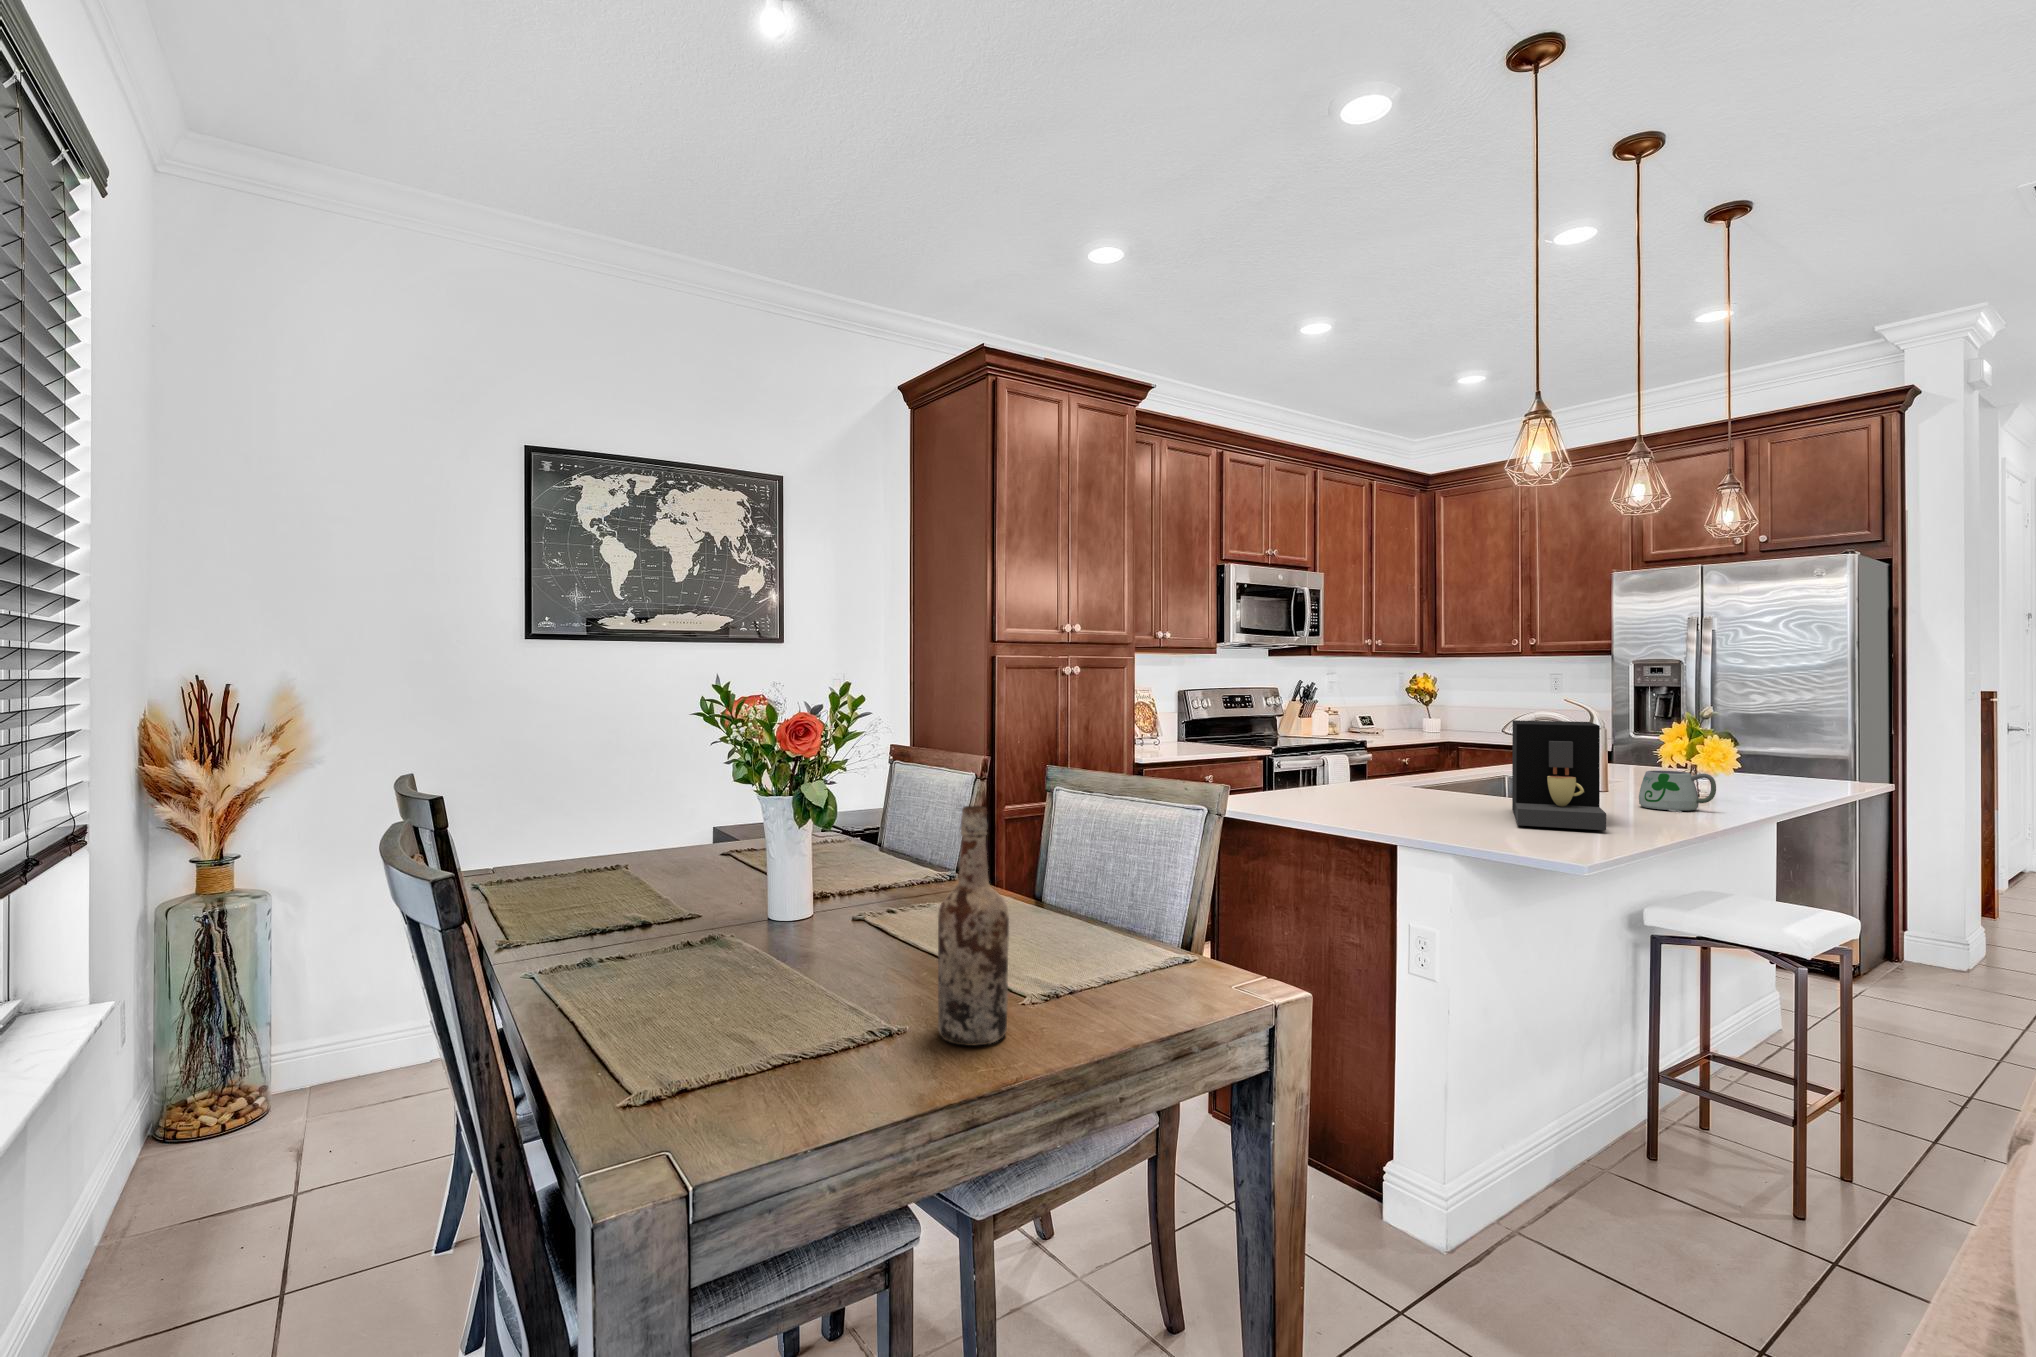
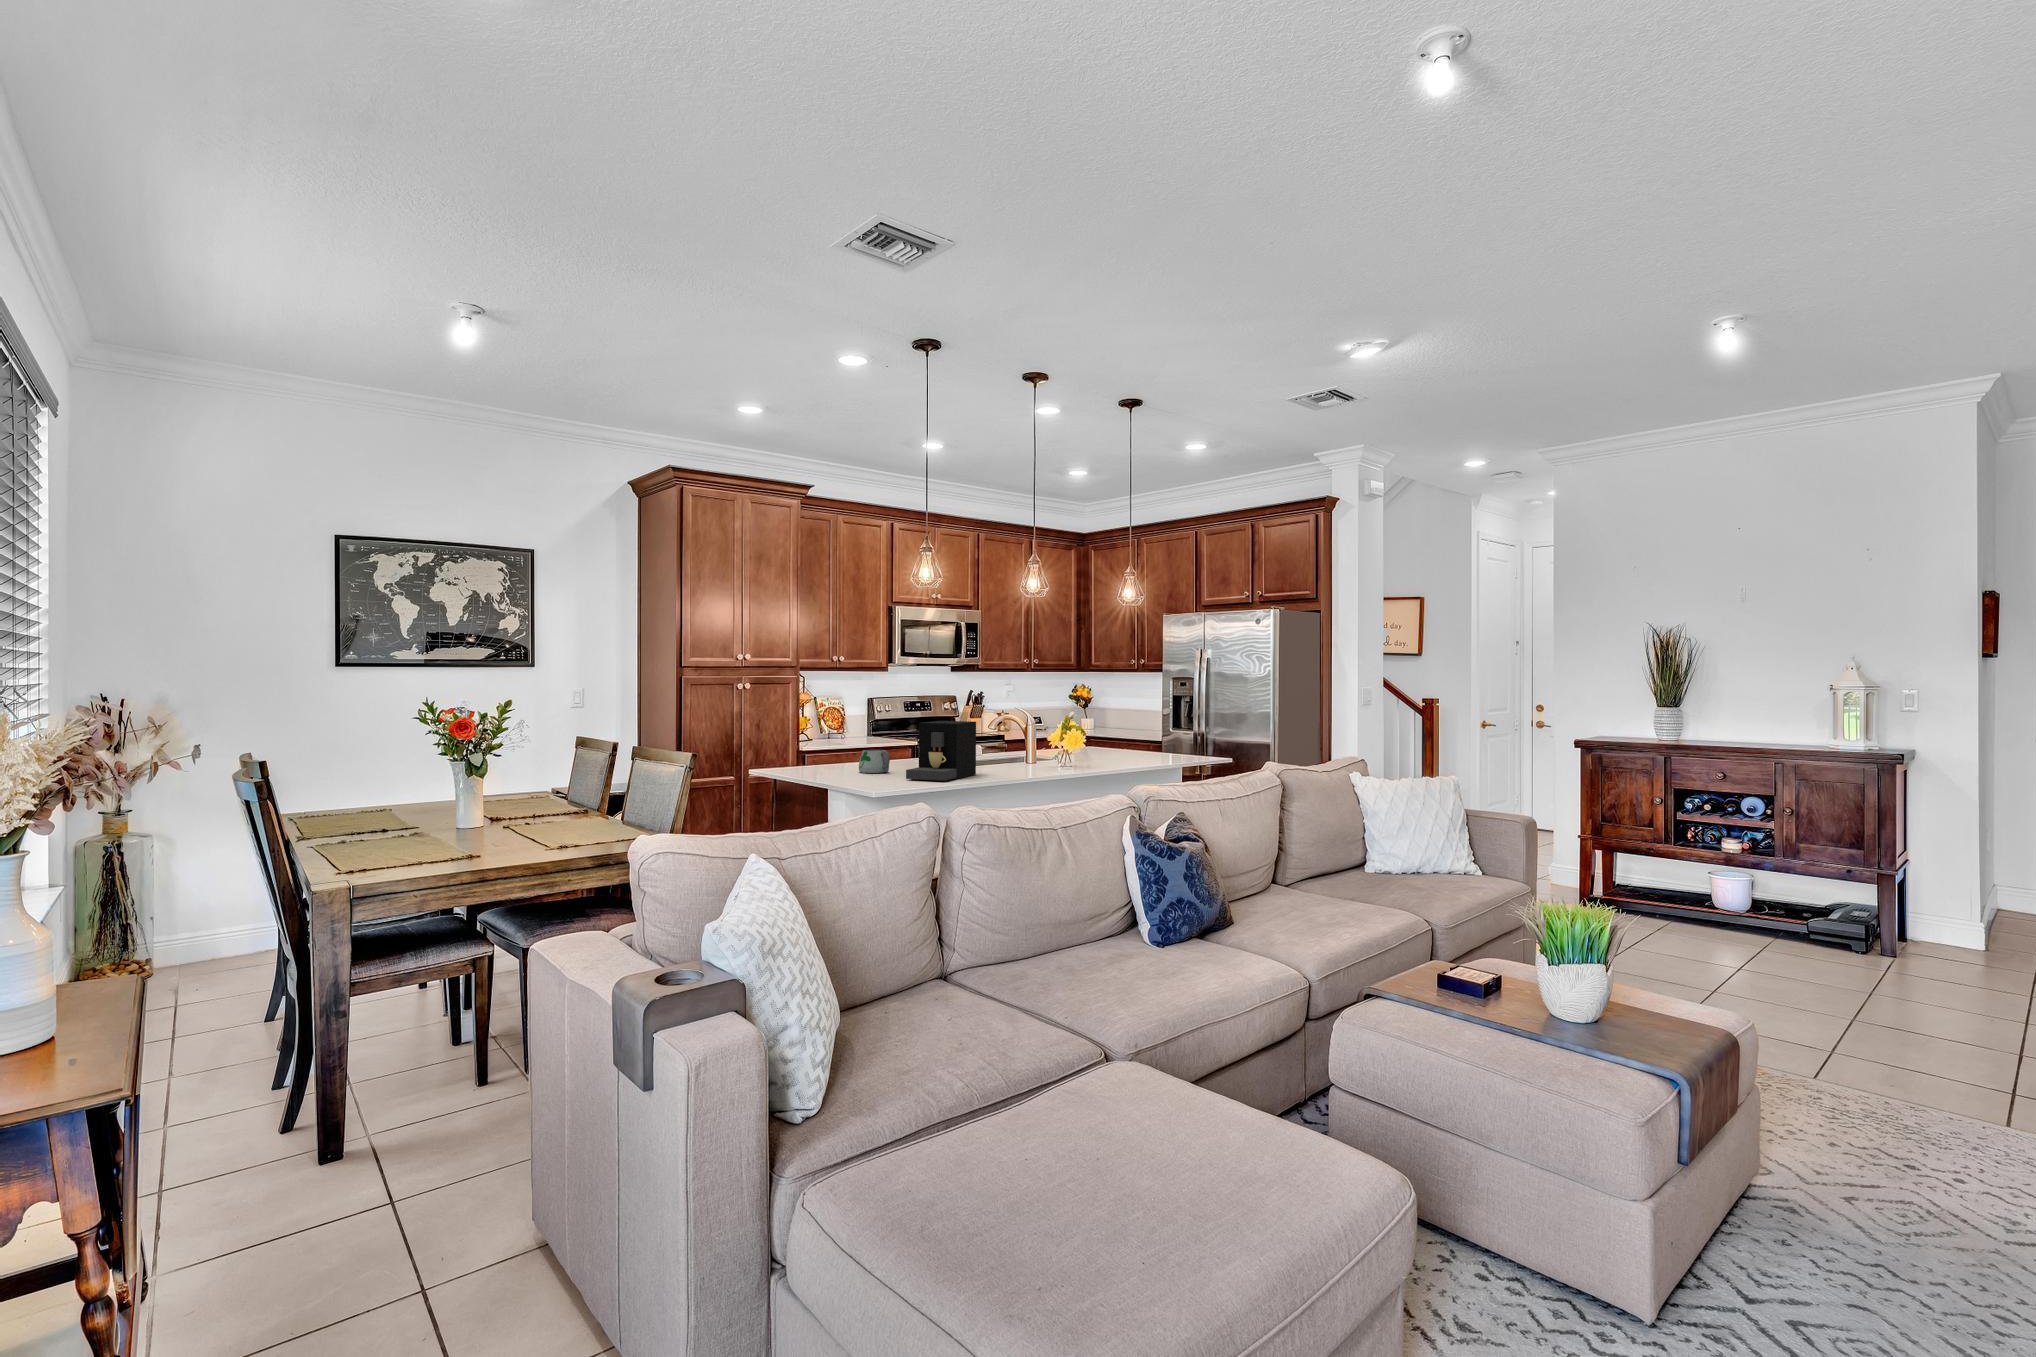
mug: present [1639,771,1716,813] -> present [859,750,890,773]
wine bottle: present [938,806,1009,1045] -> none [489,758,523,858]

